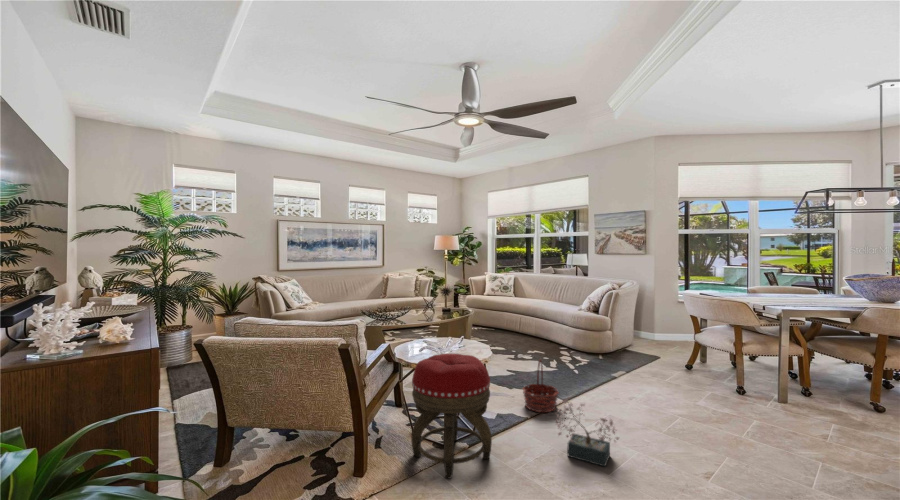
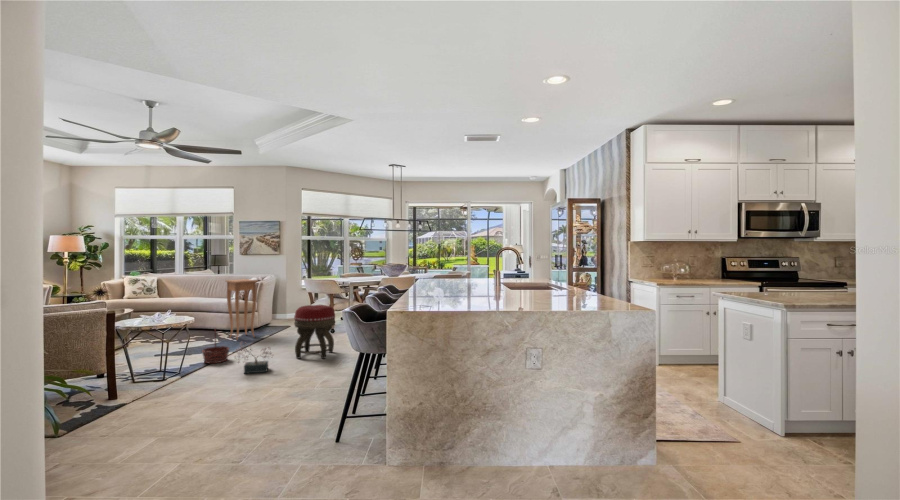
side table: none [569,287,610,369] -> present [226,279,257,339]
footstool: present [411,354,492,478] -> present [294,305,335,359]

